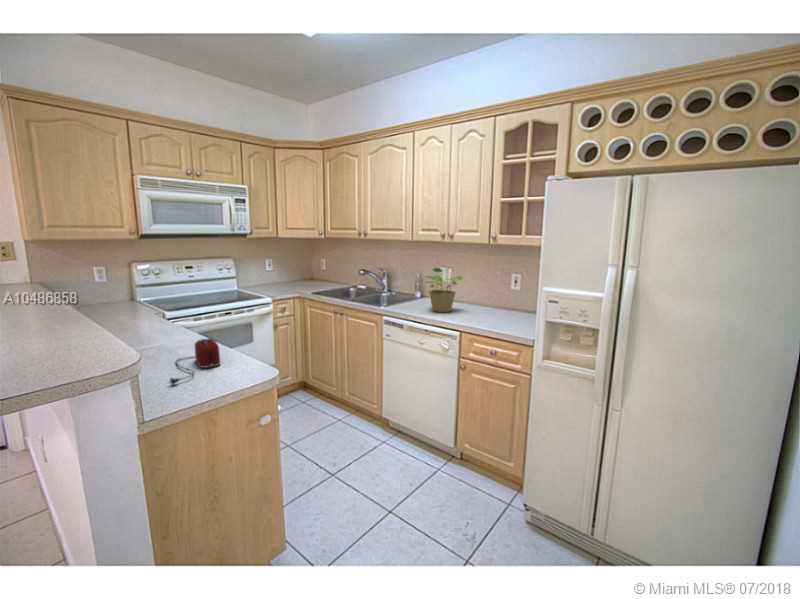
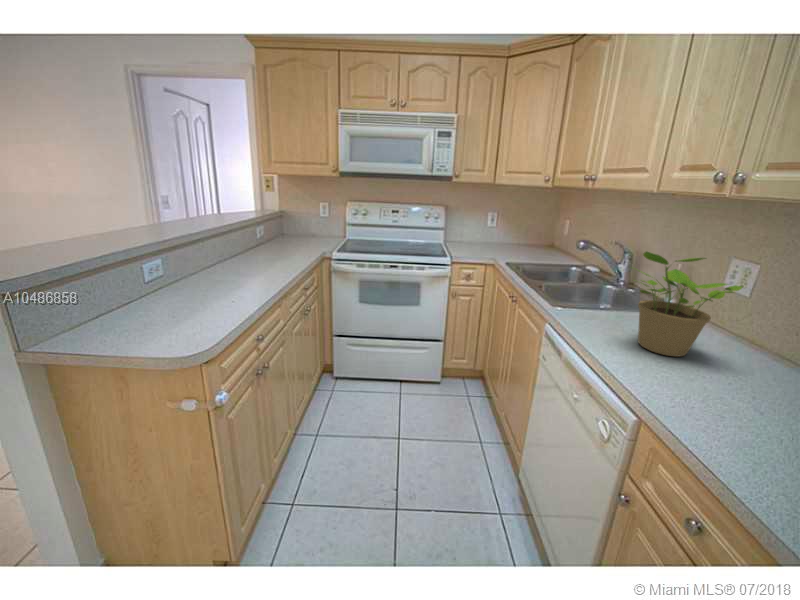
toaster: present [168,339,220,385] -> none [150,281,244,319]

